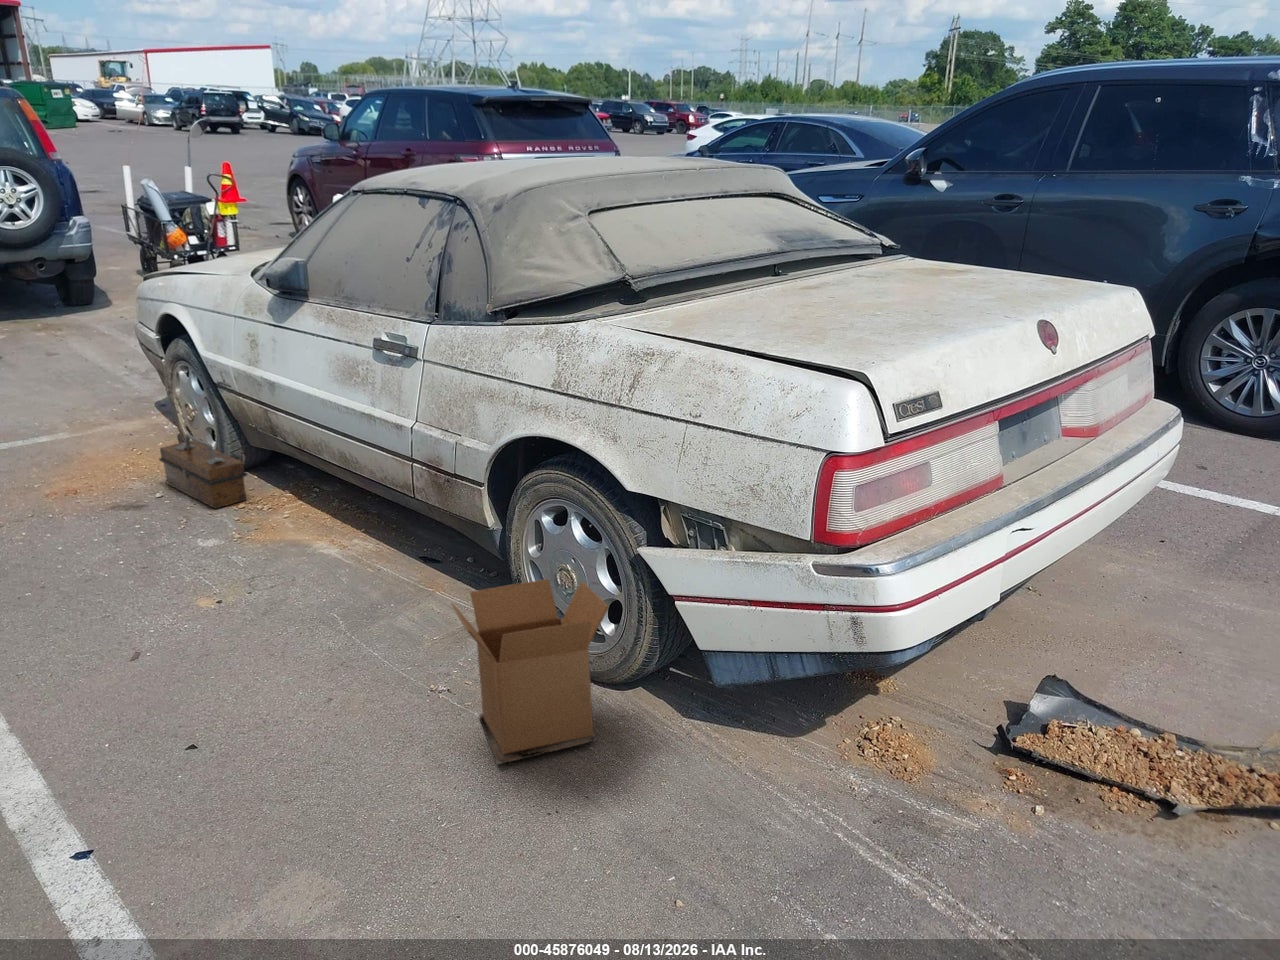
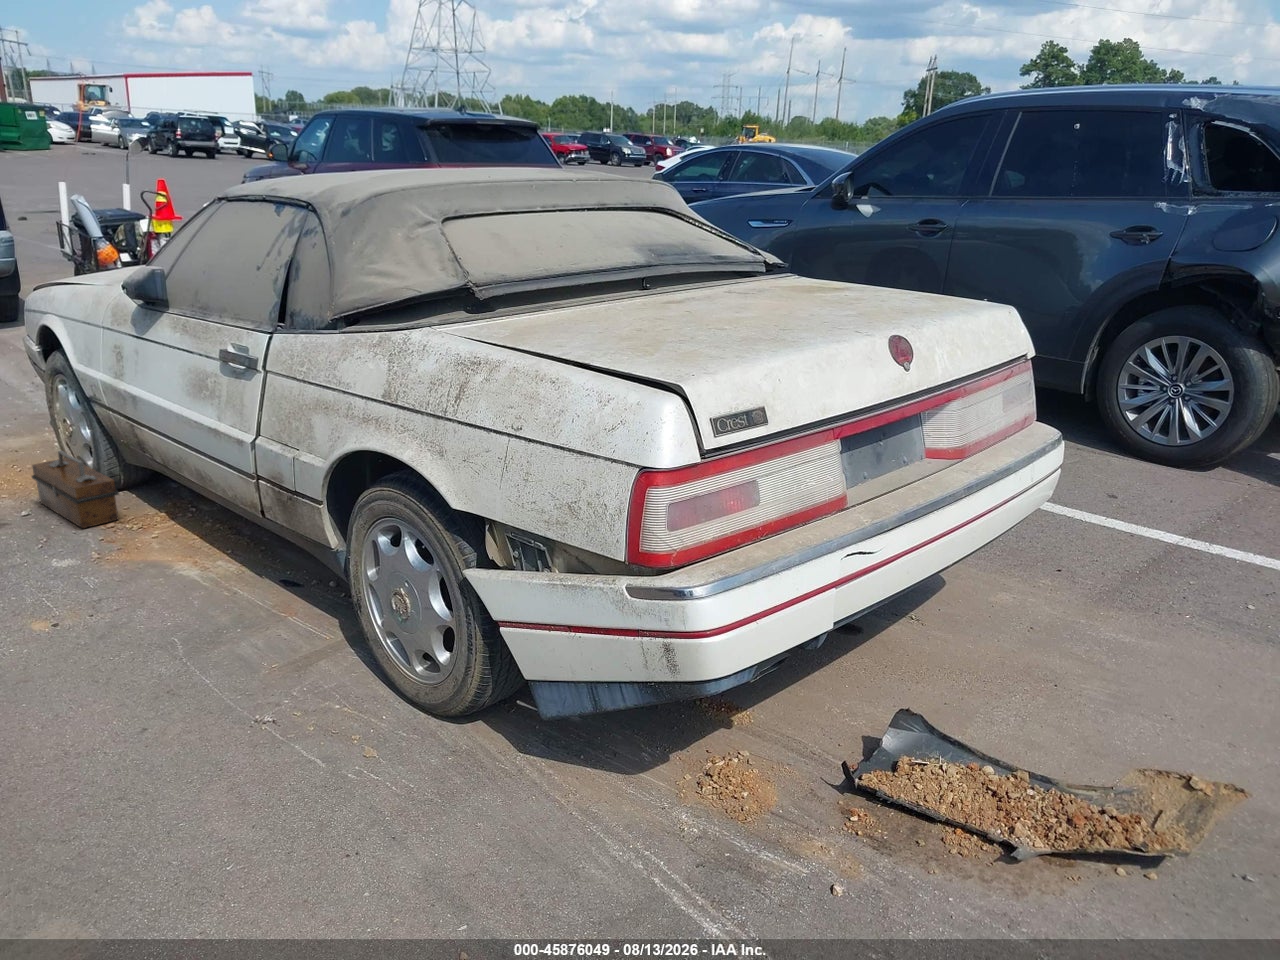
cardboard box: present [451,579,609,764] -> none [265,602,431,800]

